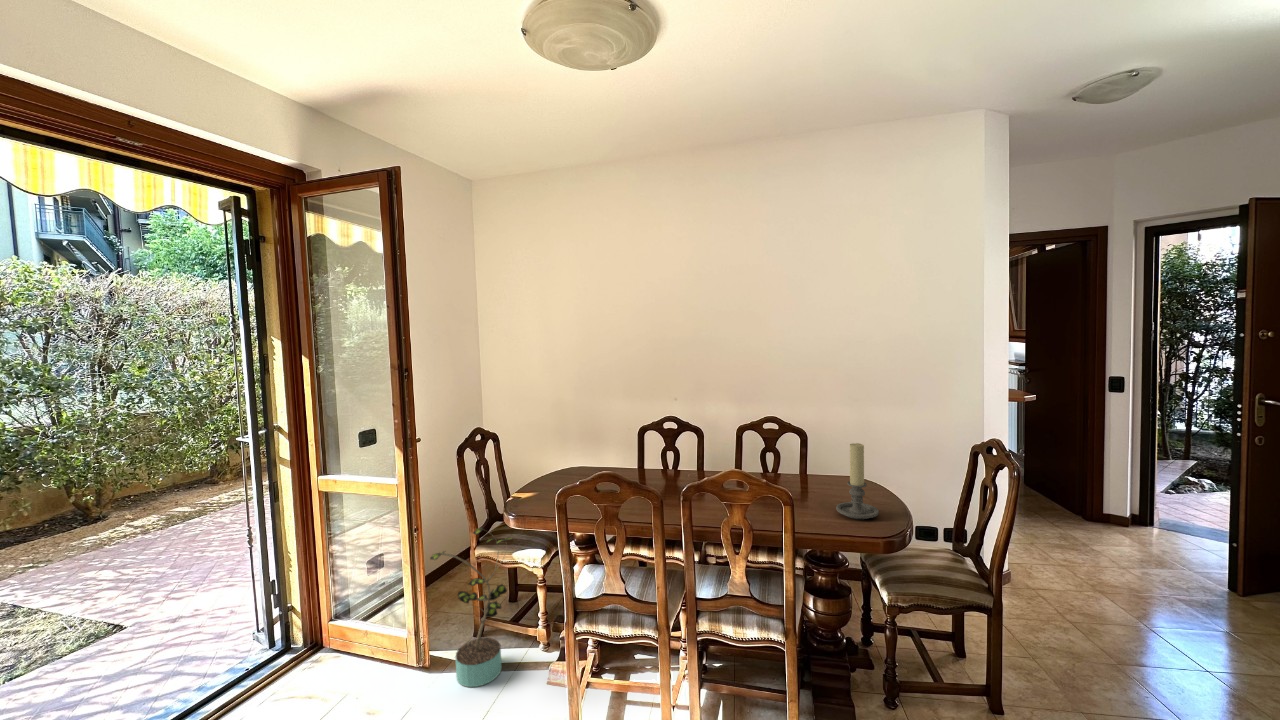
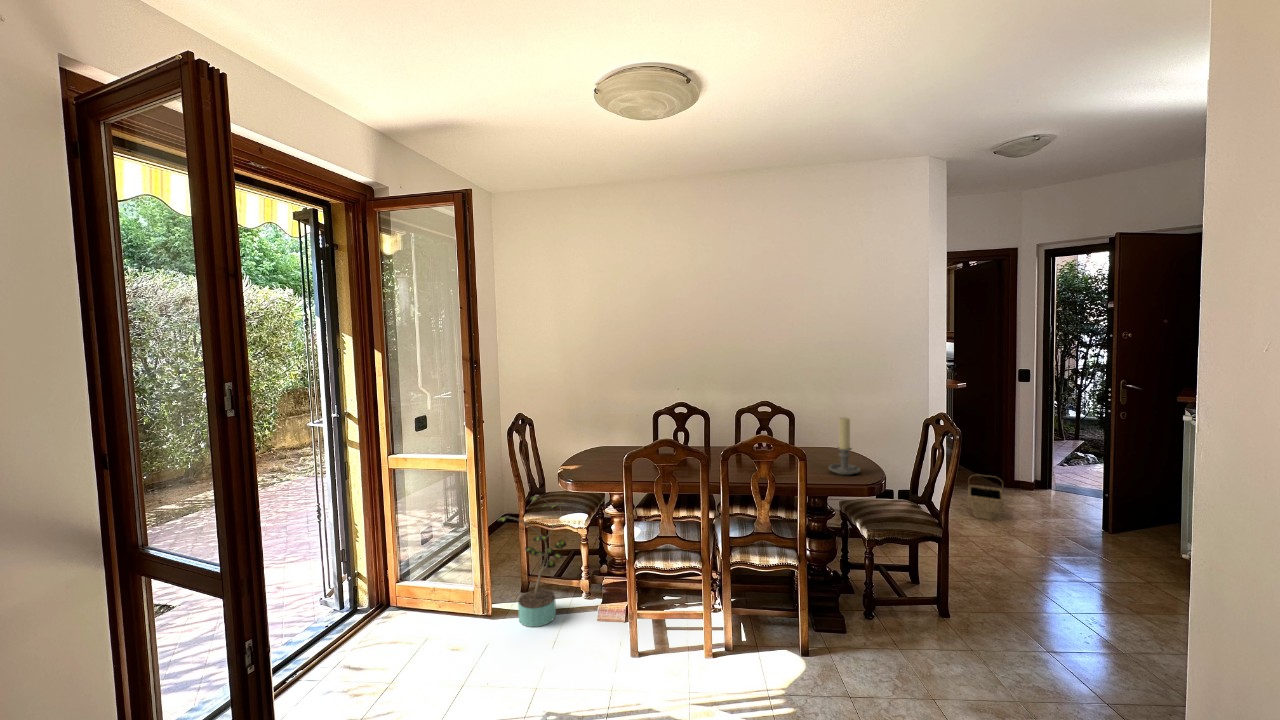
basket: none [1039,507,1087,568] -> present [968,475,1004,521]

